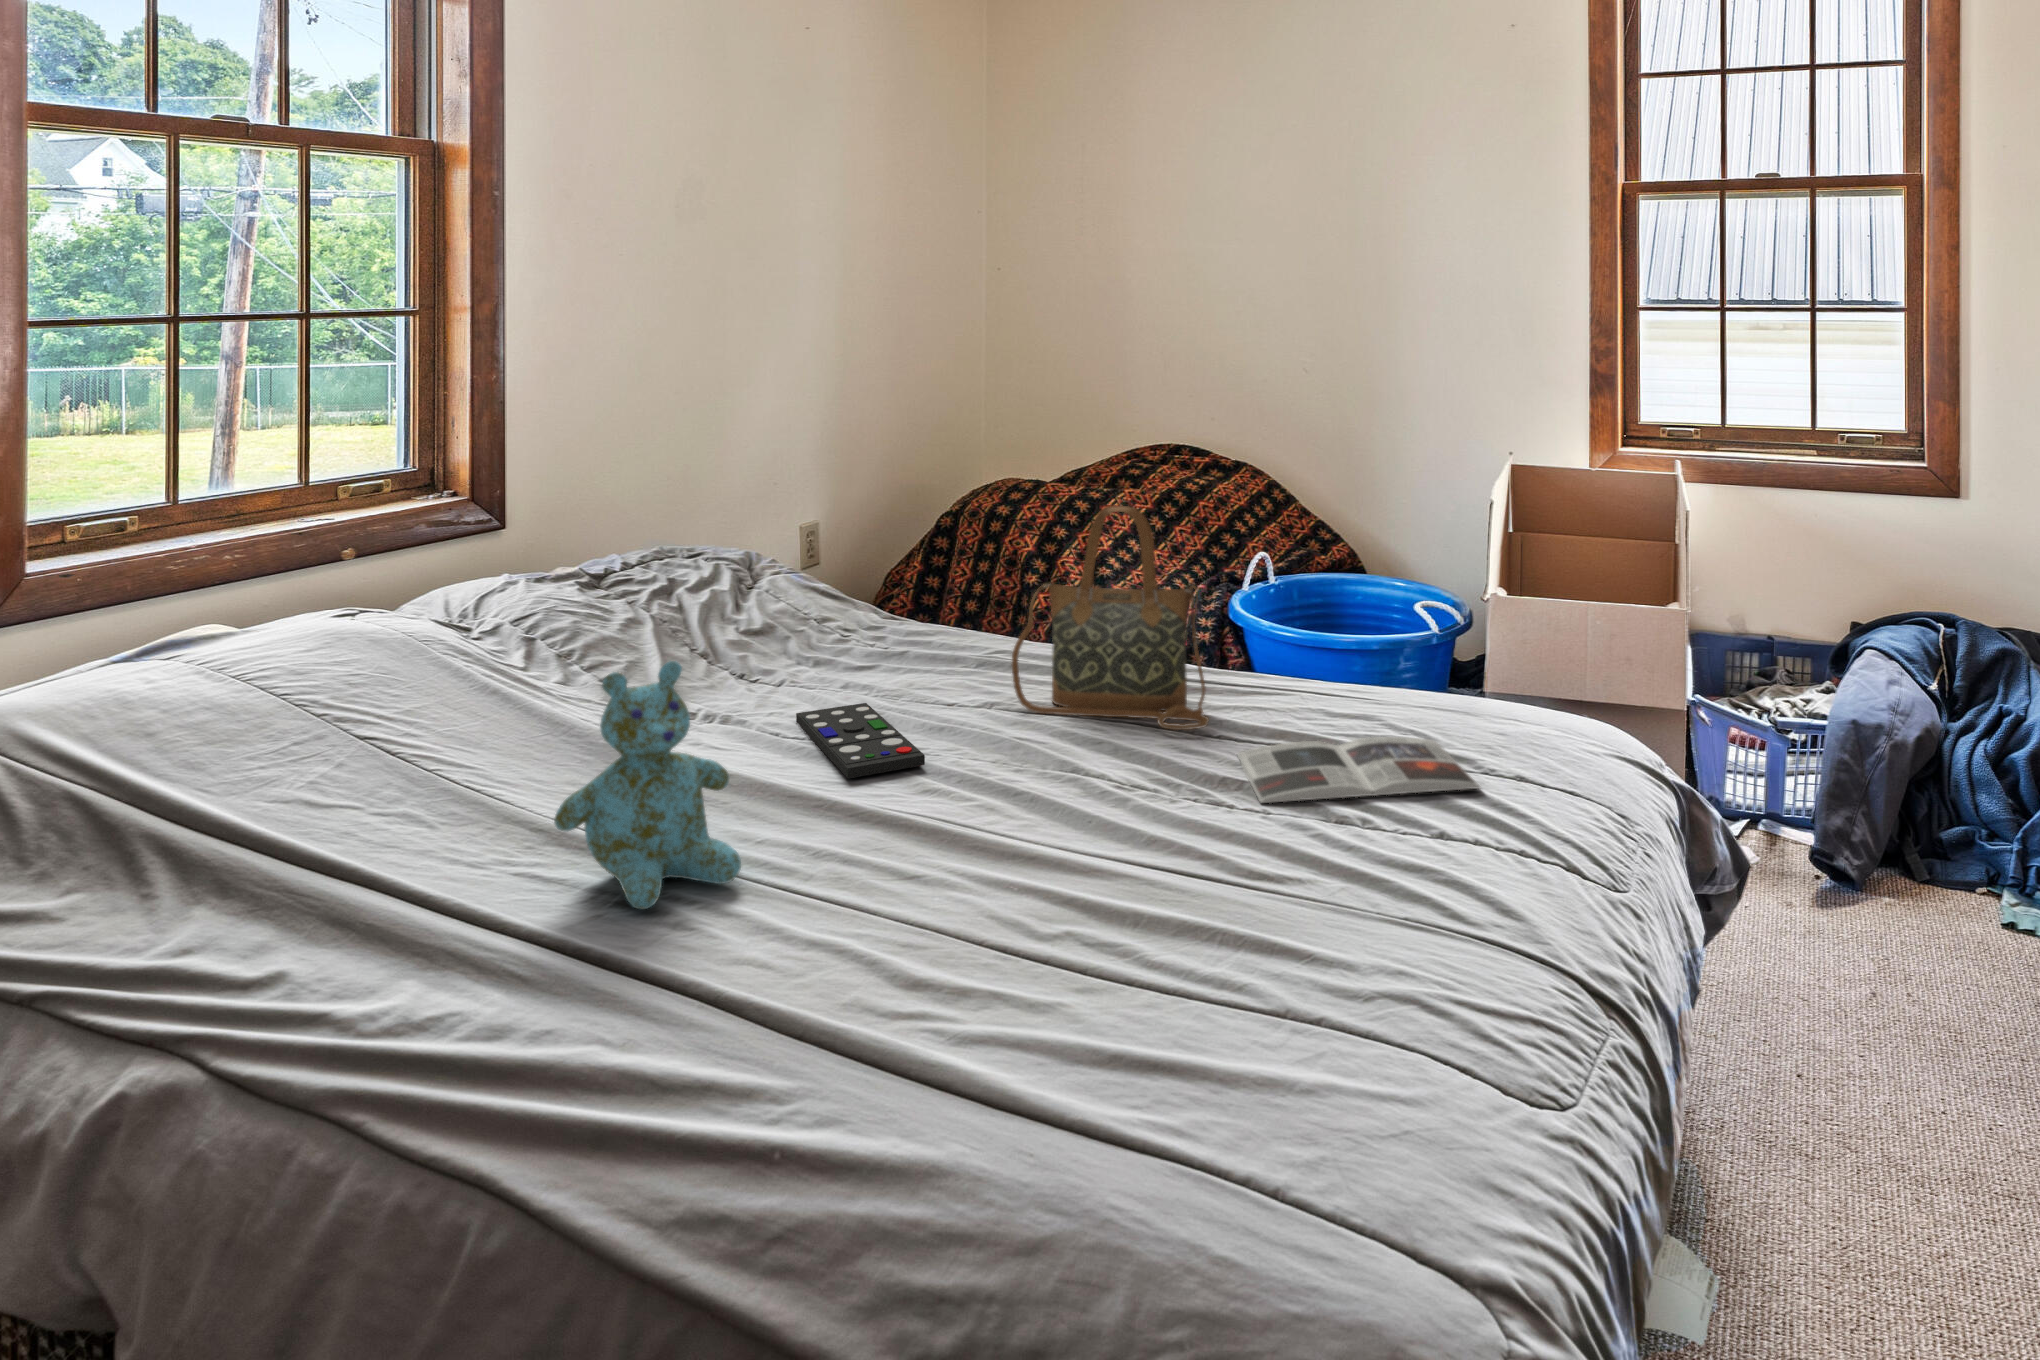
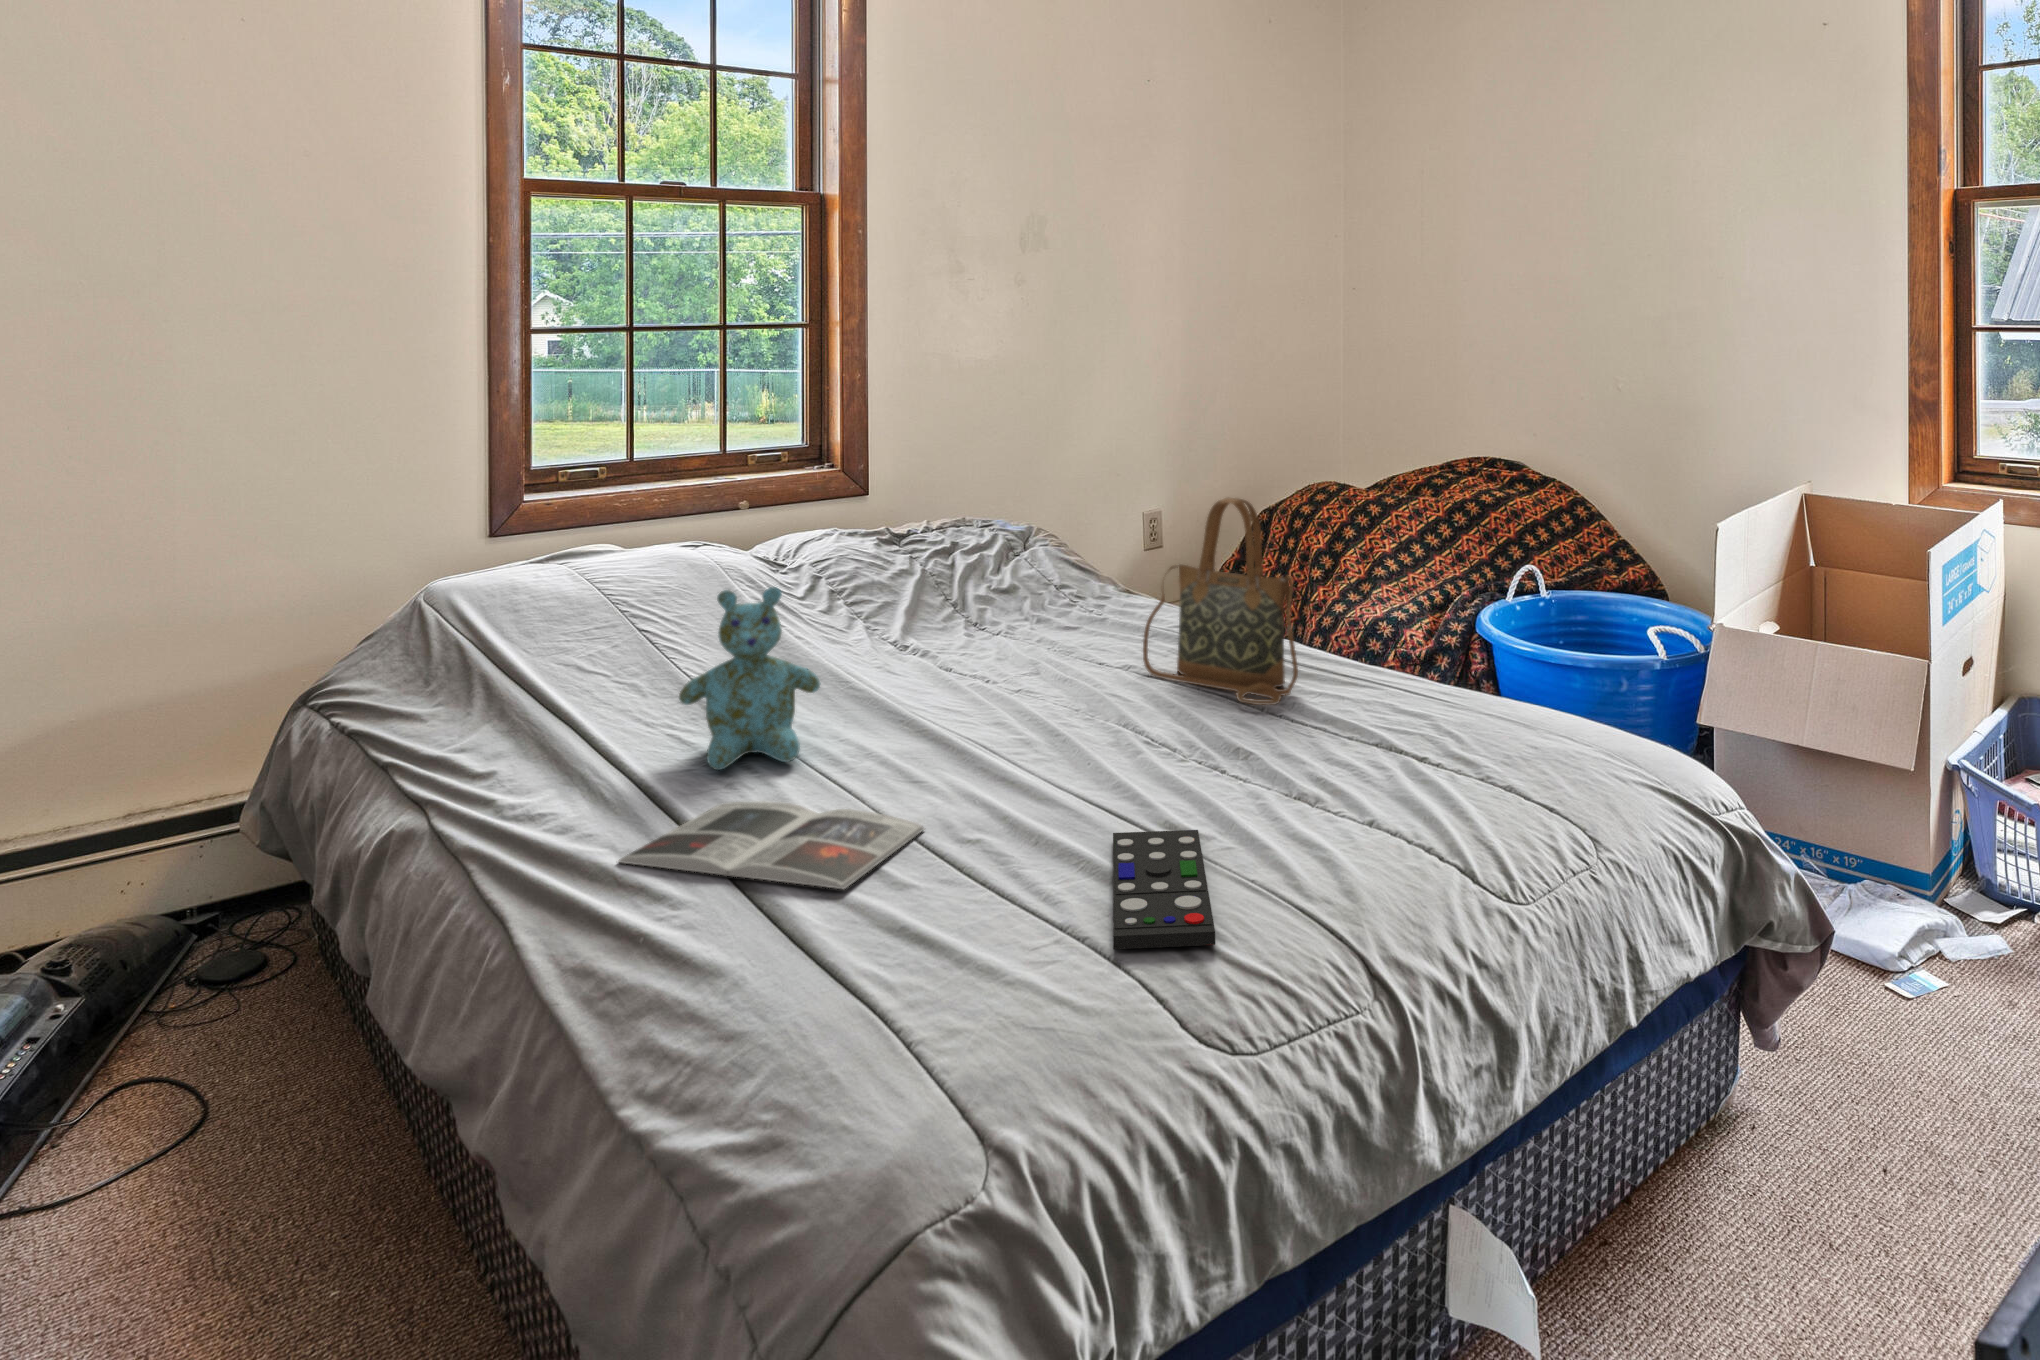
remote control: present [796,703,925,778] -> present [1113,830,1215,949]
magazine: present [1238,737,1480,803] -> present [618,802,924,889]

